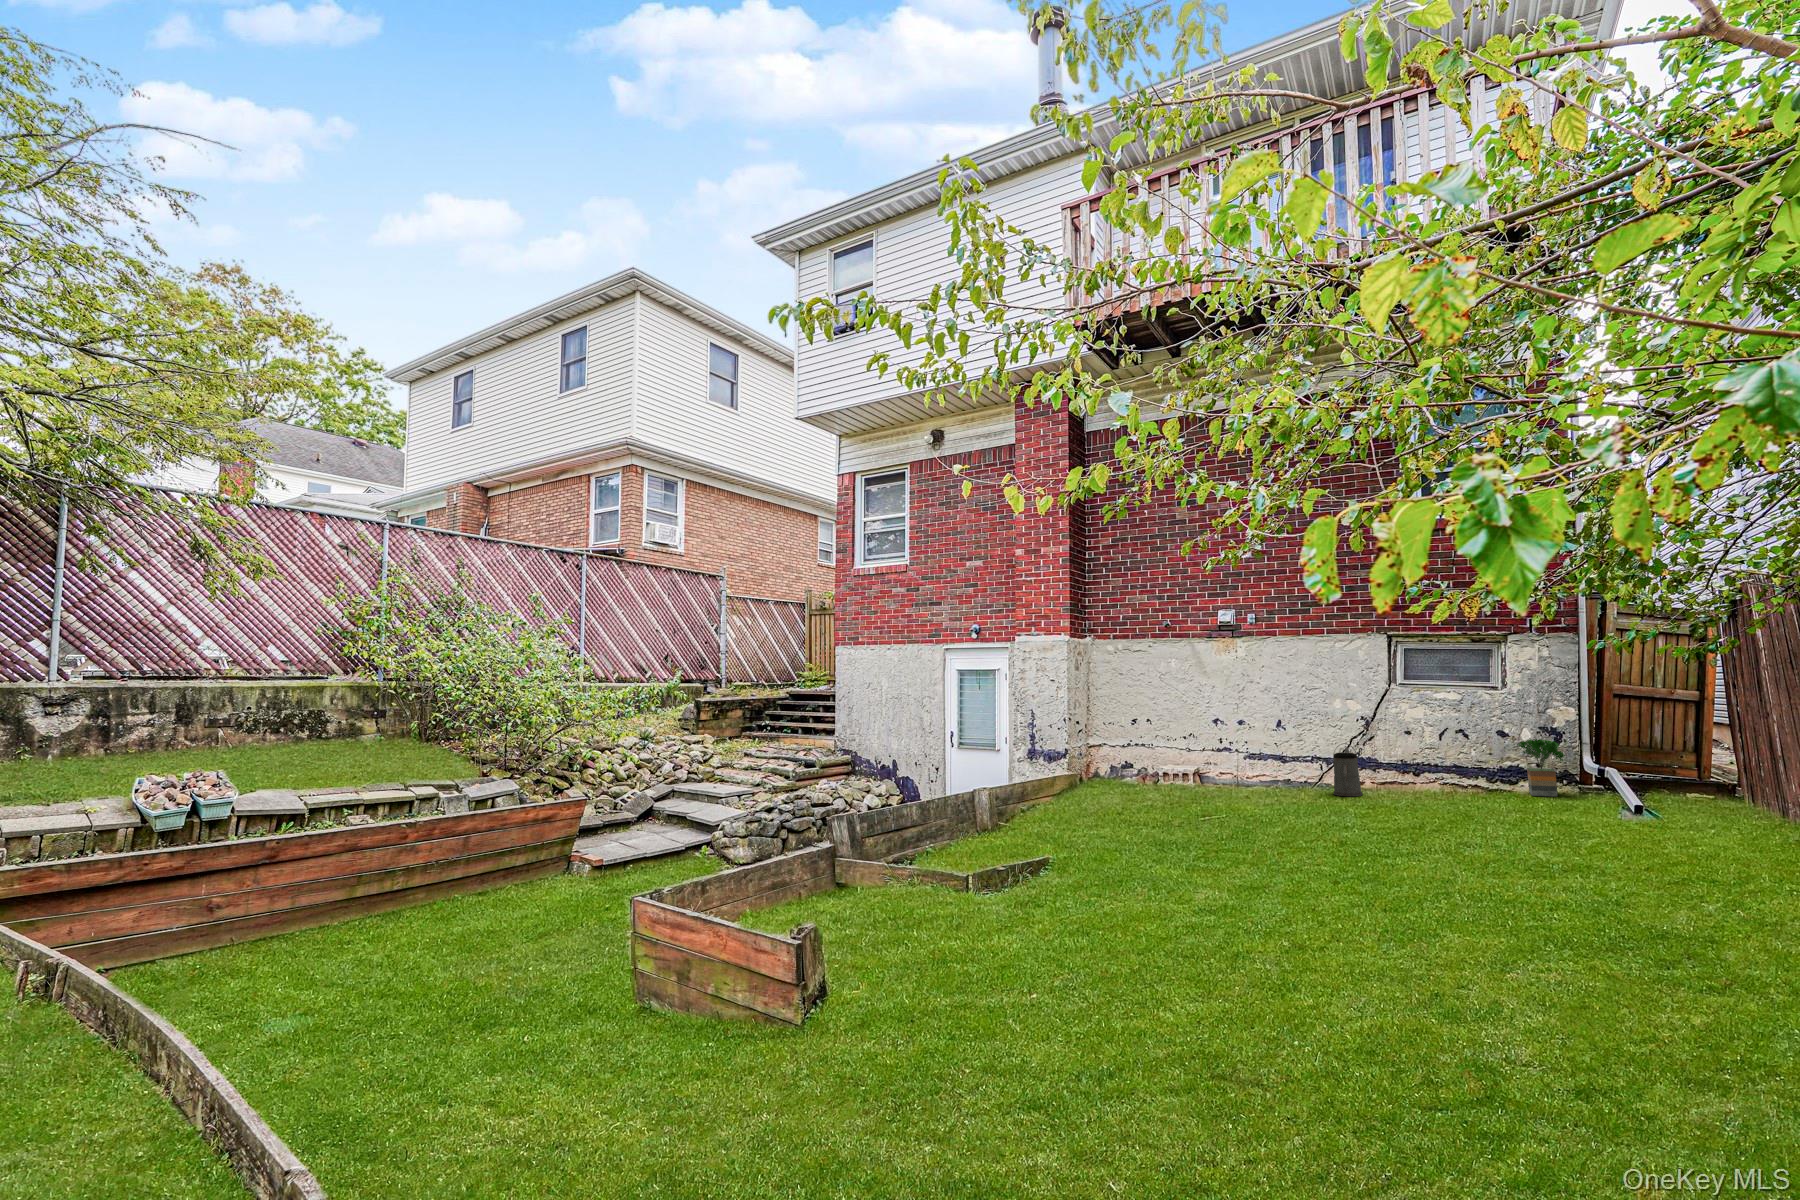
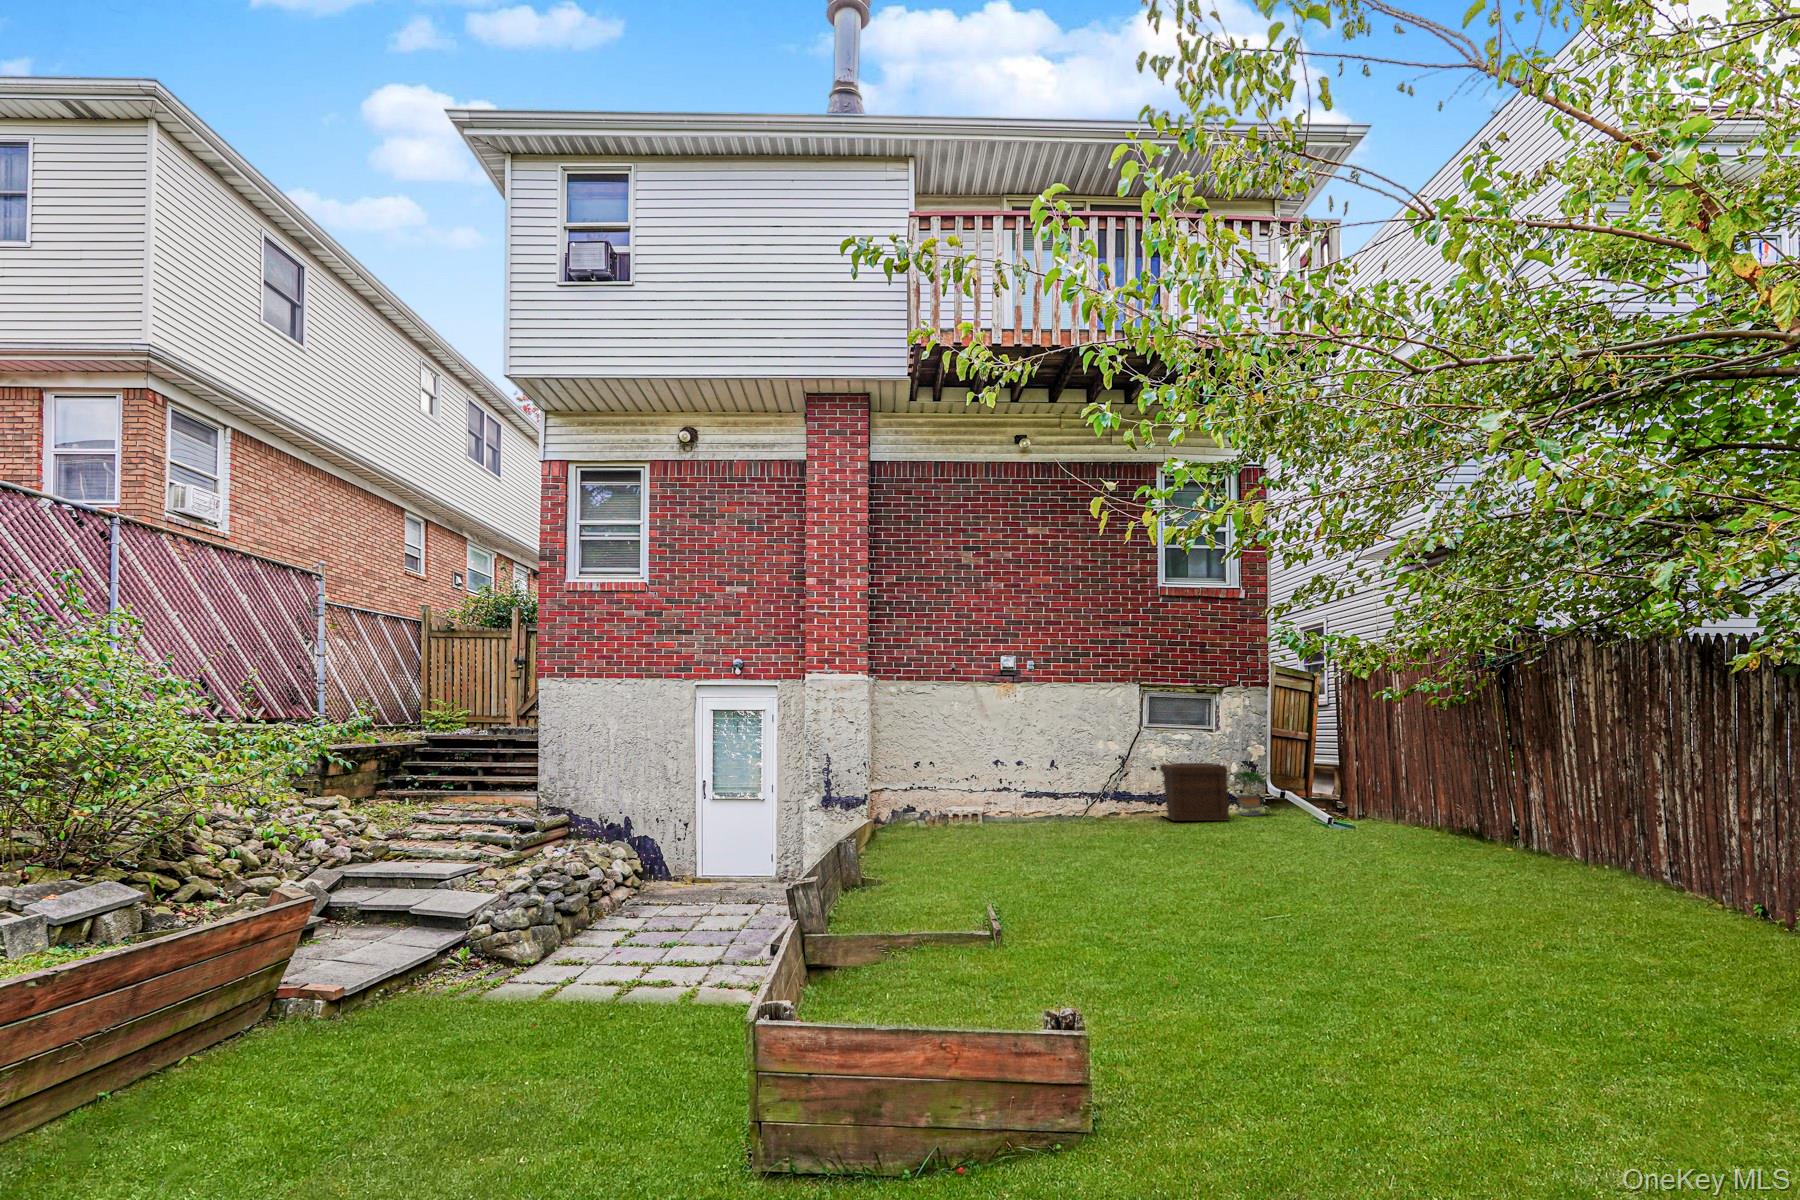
wooden crate: none [1408,726,1493,802] -> present [1160,763,1229,821]
watering can: present [1333,743,1363,796] -> none [1108,778,1132,823]

